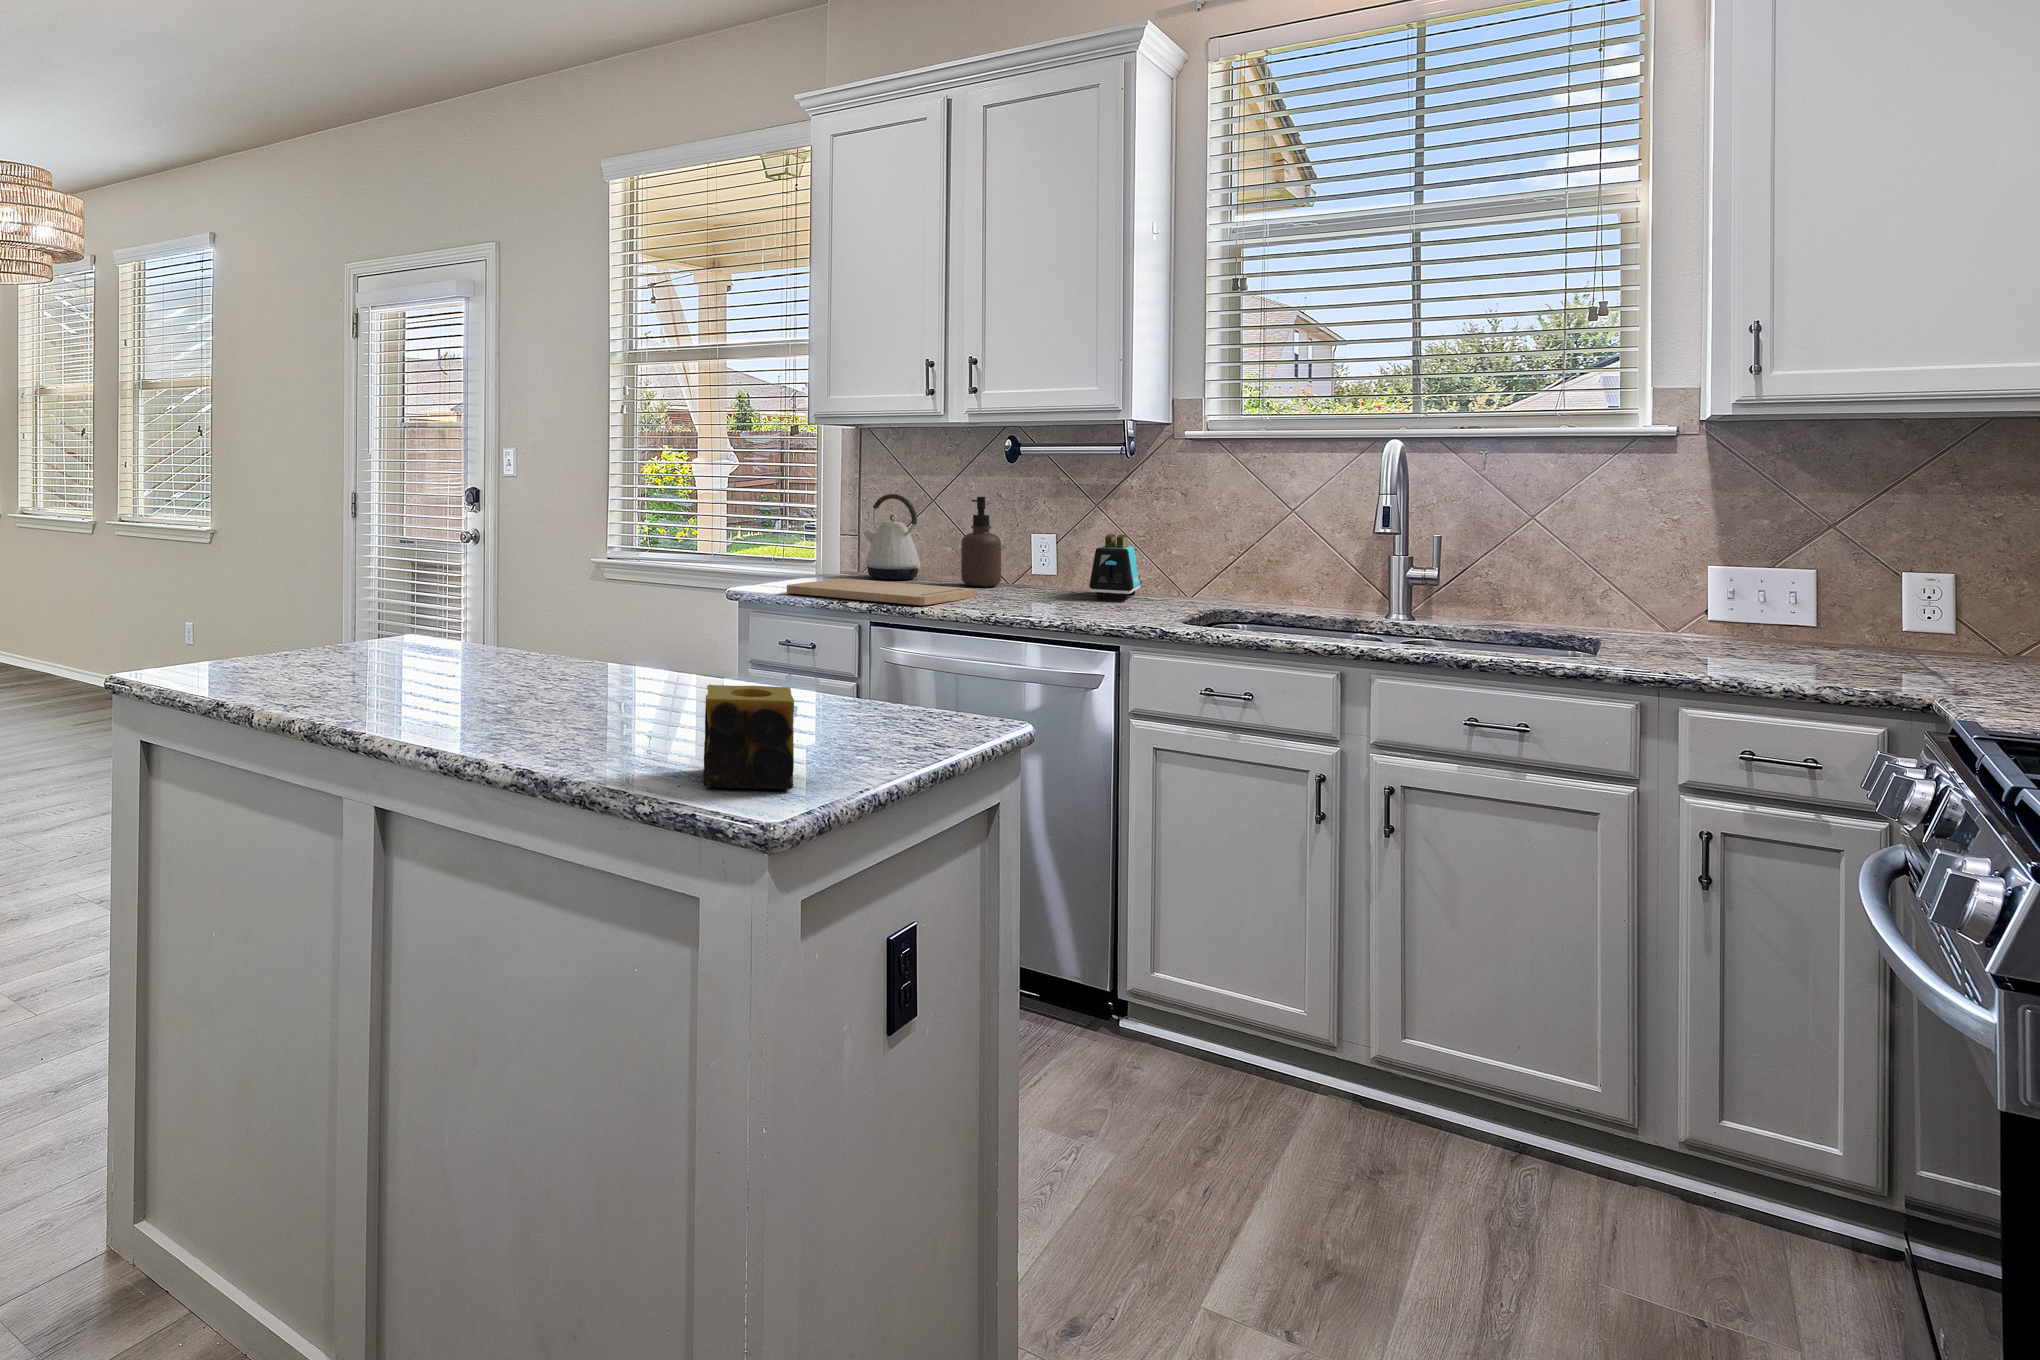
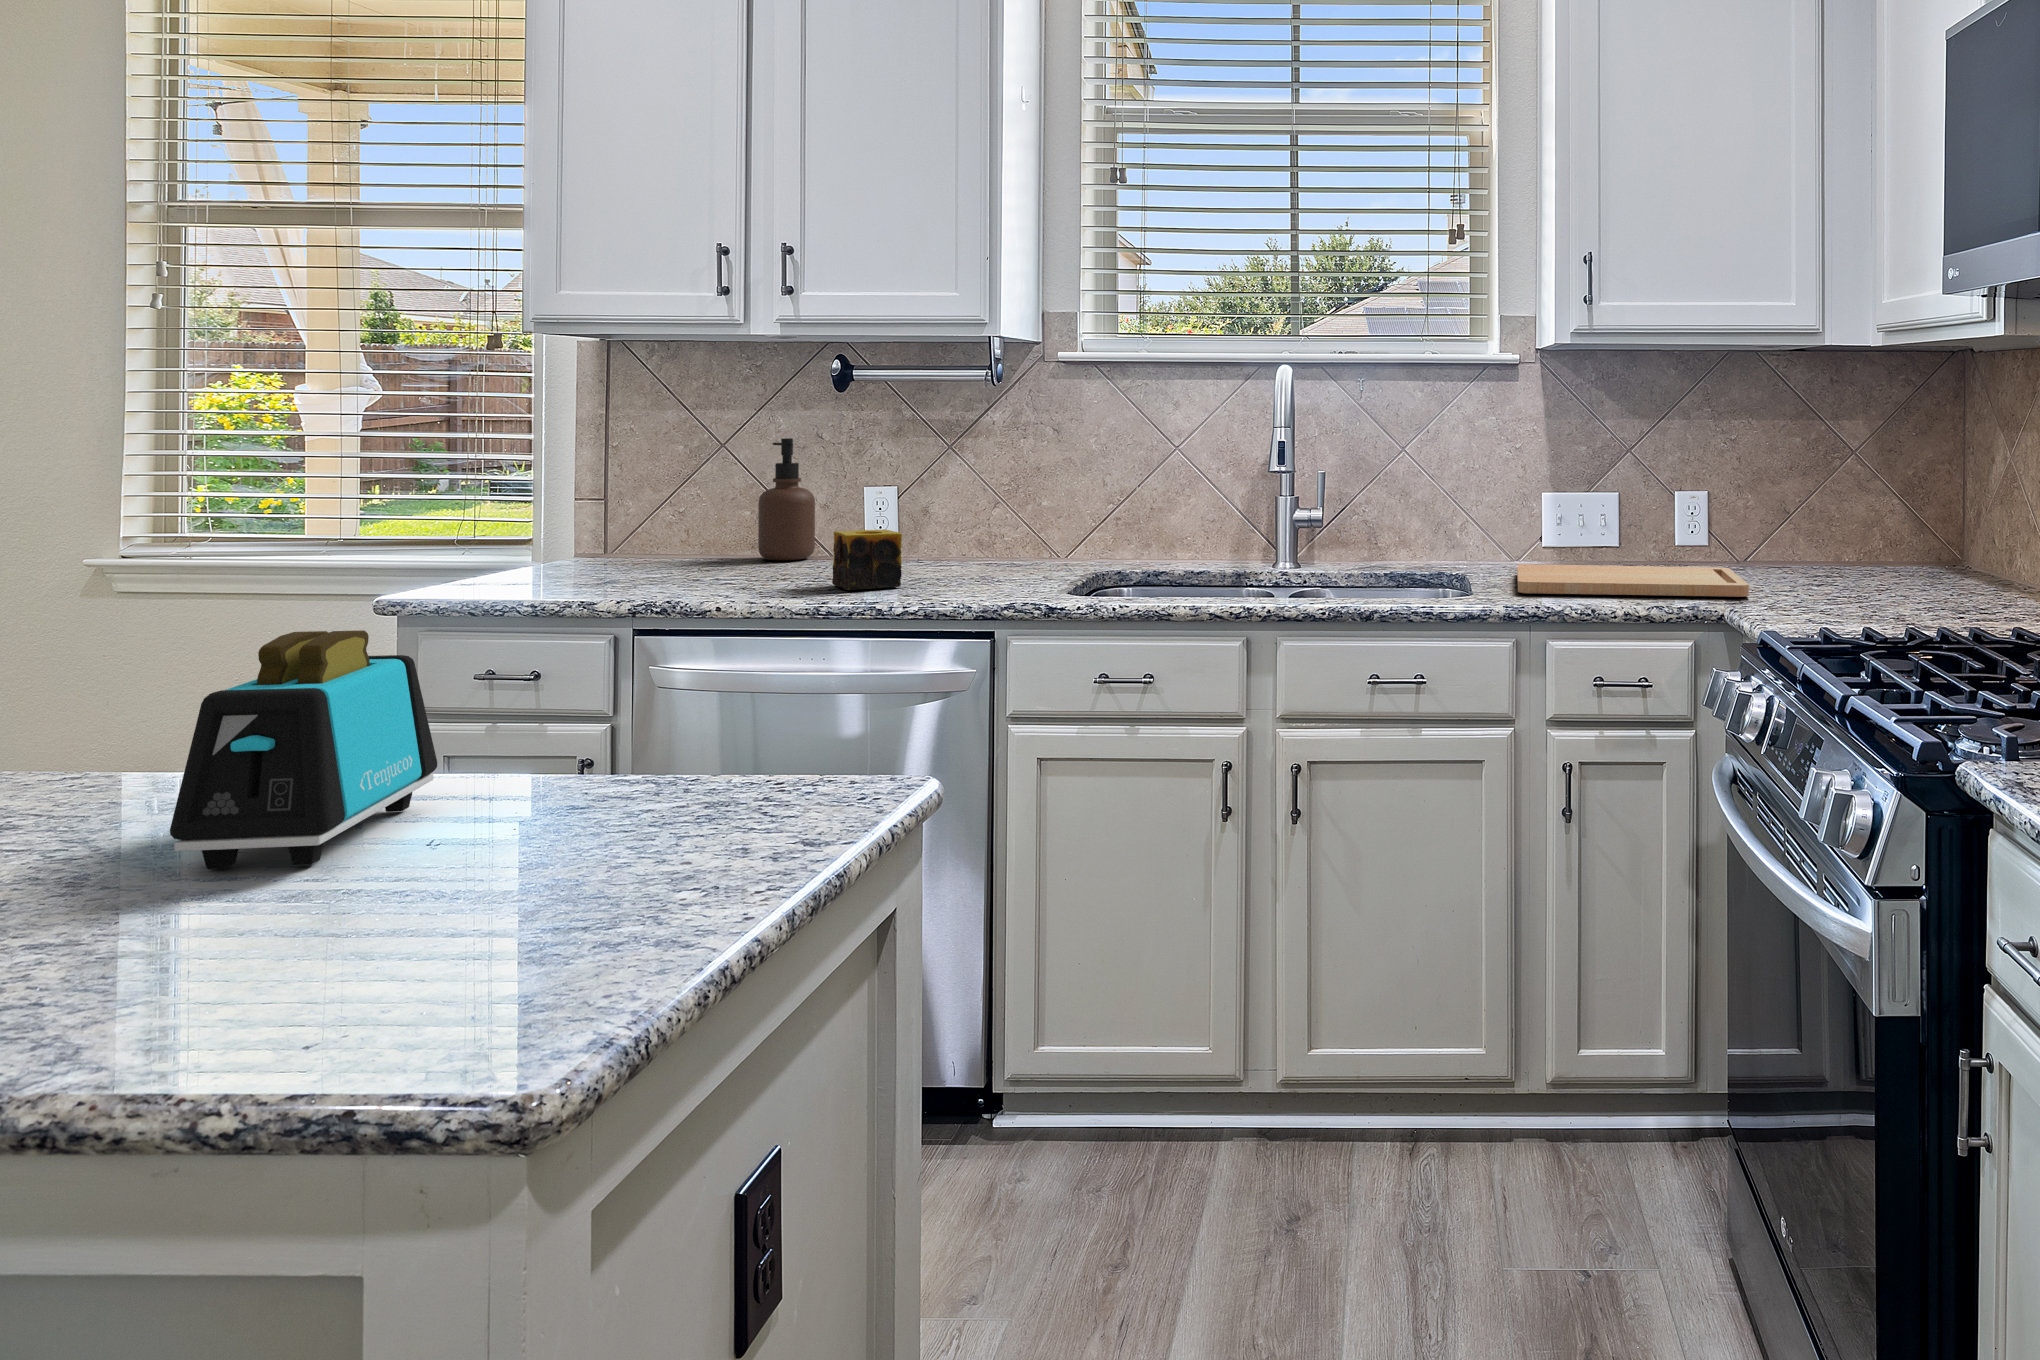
kettle: present [864,494,921,580] -> none [606,437,697,559]
toaster: present [1089,534,1142,600] -> present [170,630,437,869]
cutting board: present [787,578,975,605] -> present [1517,564,1749,597]
candle: present [703,685,794,789] -> present [832,530,902,590]

